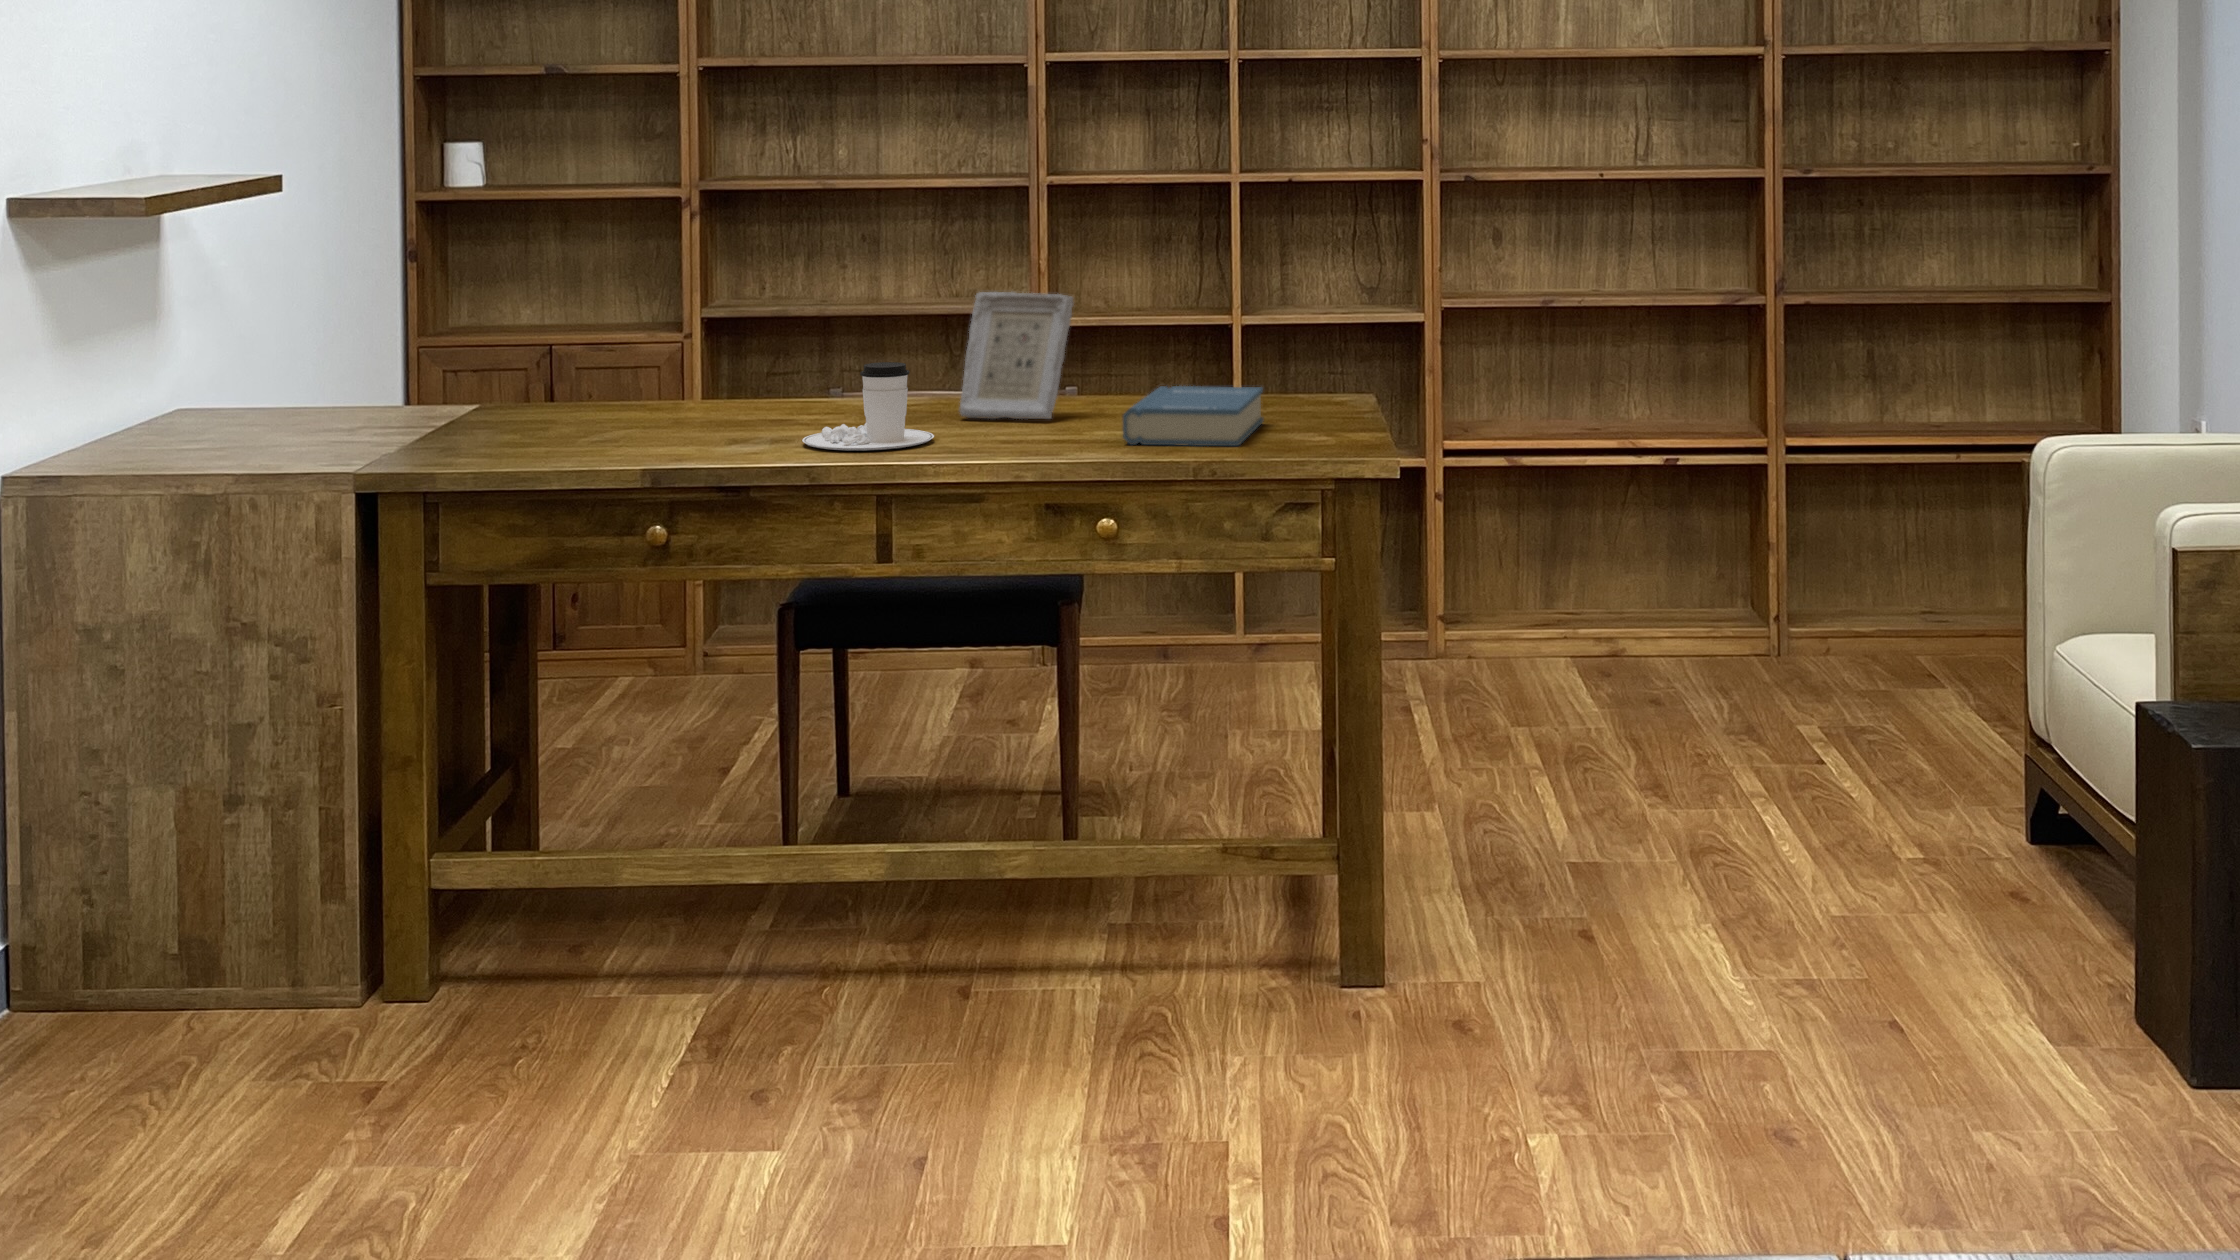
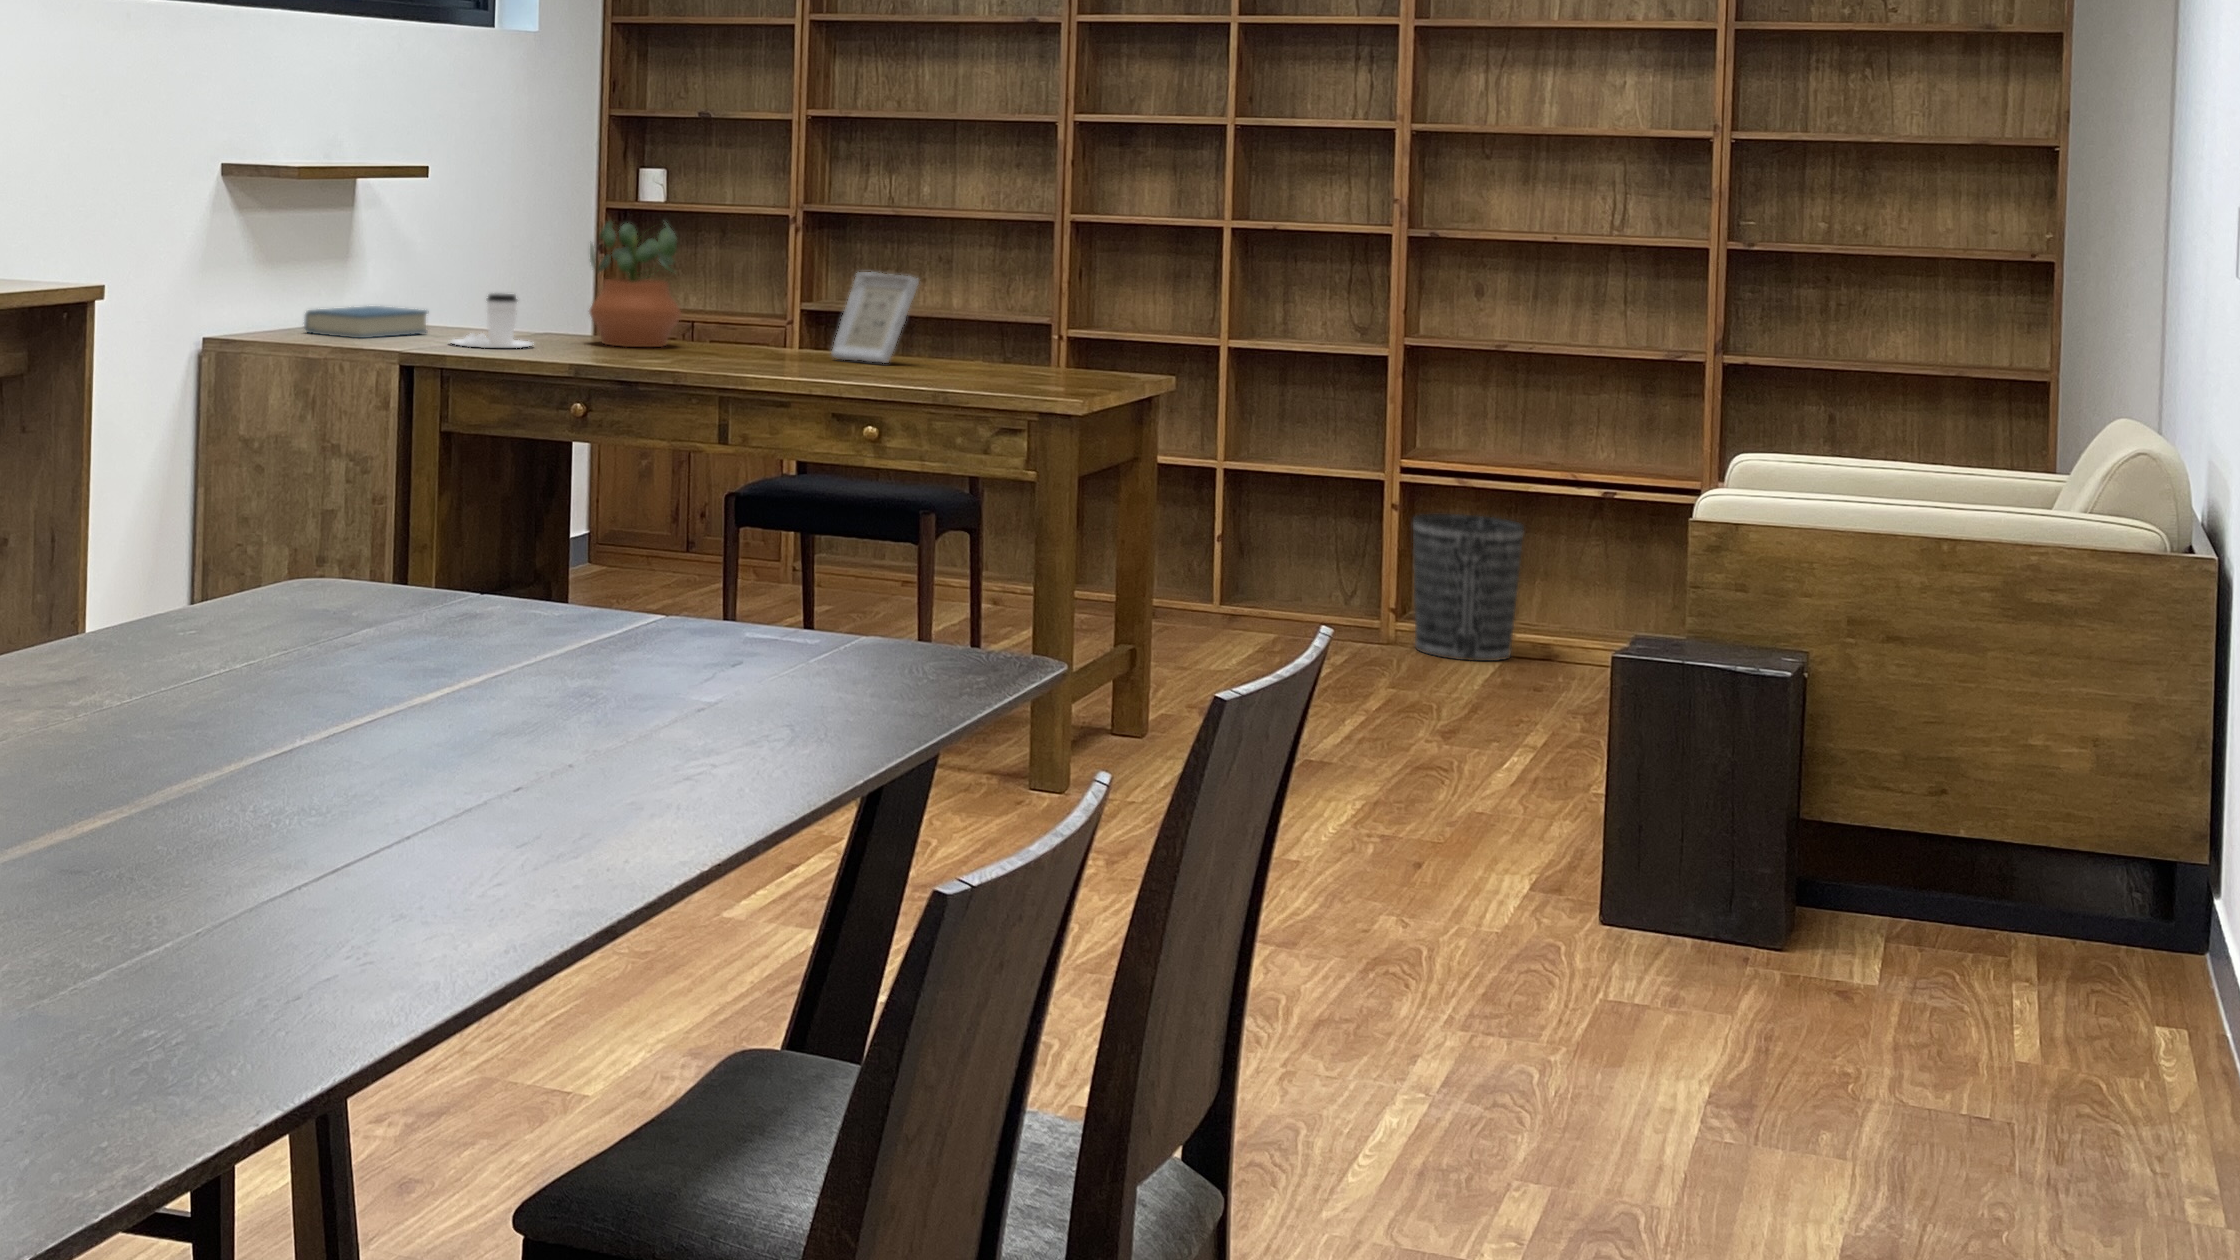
potted plant: none [581,238,721,429] -> present [589,221,681,347]
coffee cup: present [802,362,934,451] -> present [451,293,532,348]
hardback book: present [1123,386,1263,446] -> present [304,306,427,338]
wastebasket: none [1470,494,1590,666] -> present [1413,514,1524,661]

